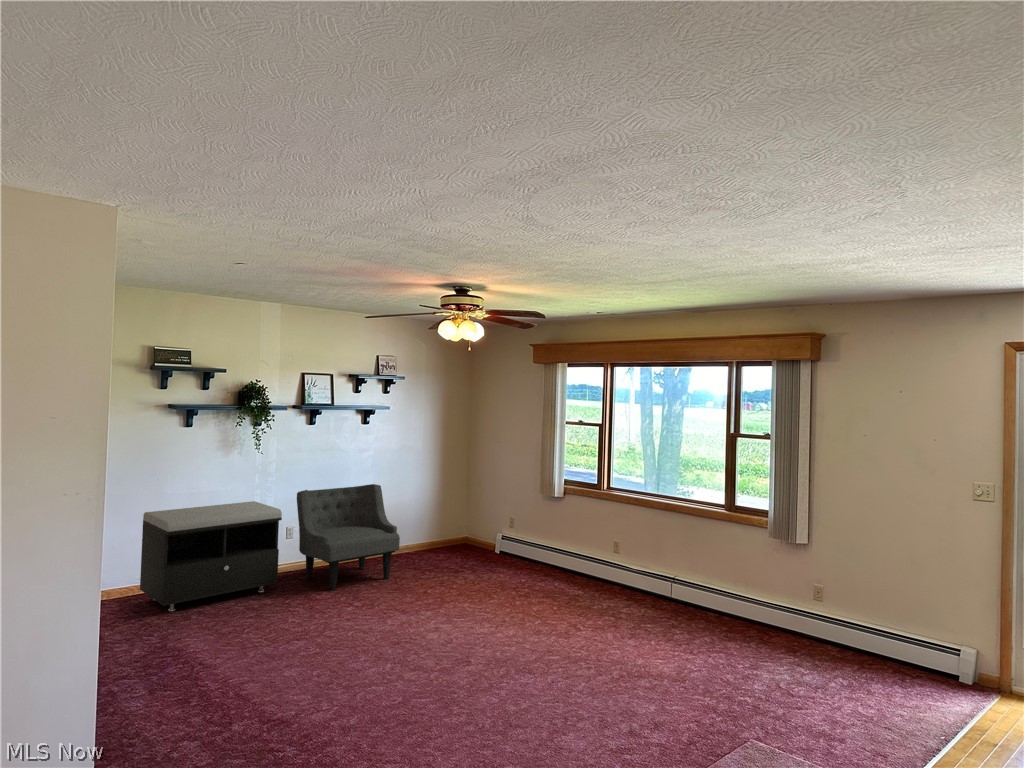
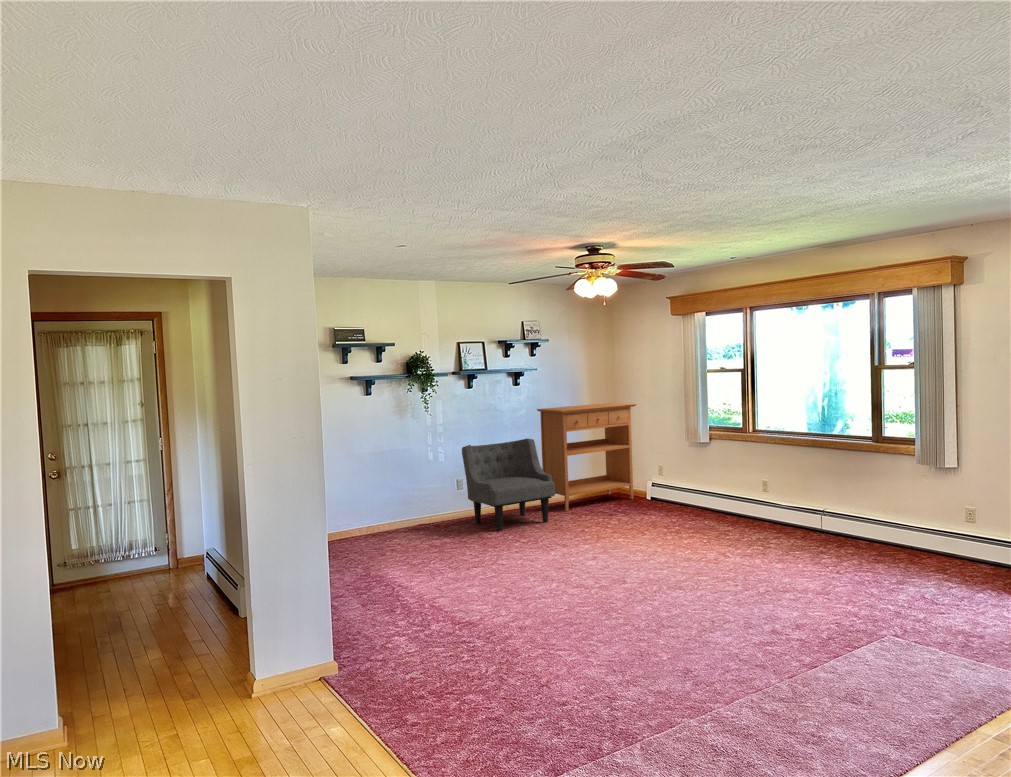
console table: none [386,448,493,565] -> present [537,403,637,511]
storage bench: present [140,501,282,611] -> none [342,457,453,547]

